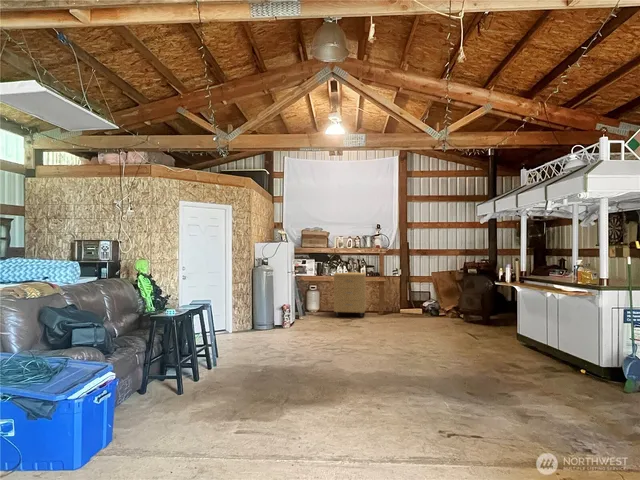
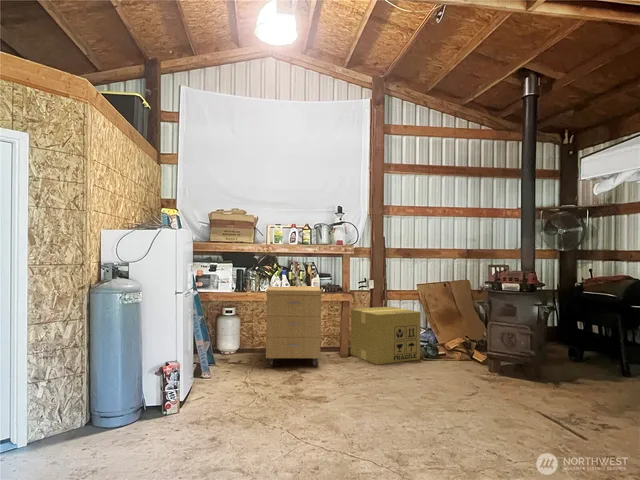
cardboard box: none [386,286,427,318] -> present [351,307,421,365]

